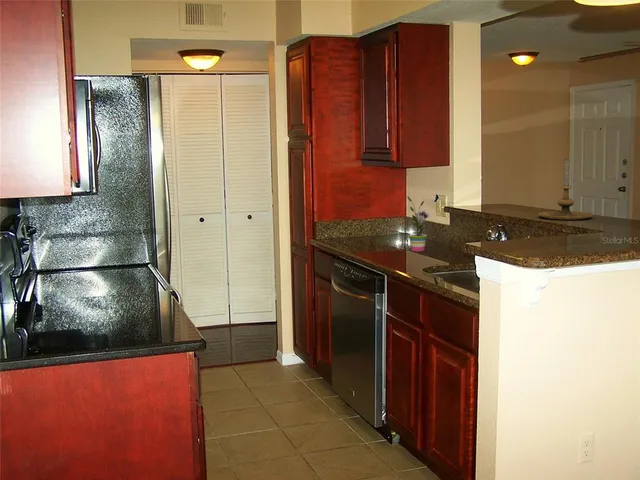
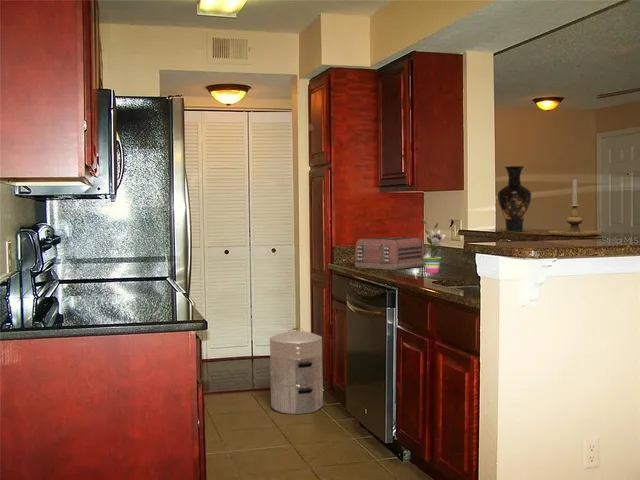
vase: none [485,143,519,210] -> present [498,166,531,232]
toaster: none [337,210,409,247] -> present [355,237,425,270]
waste bin: none [251,304,306,391] -> present [270,328,323,414]

